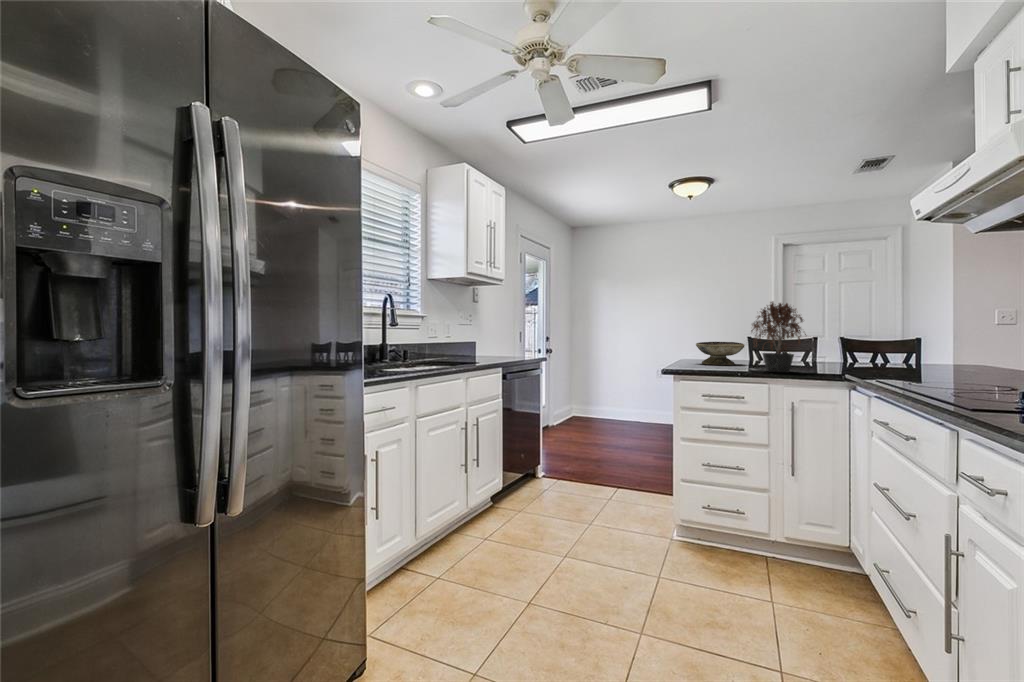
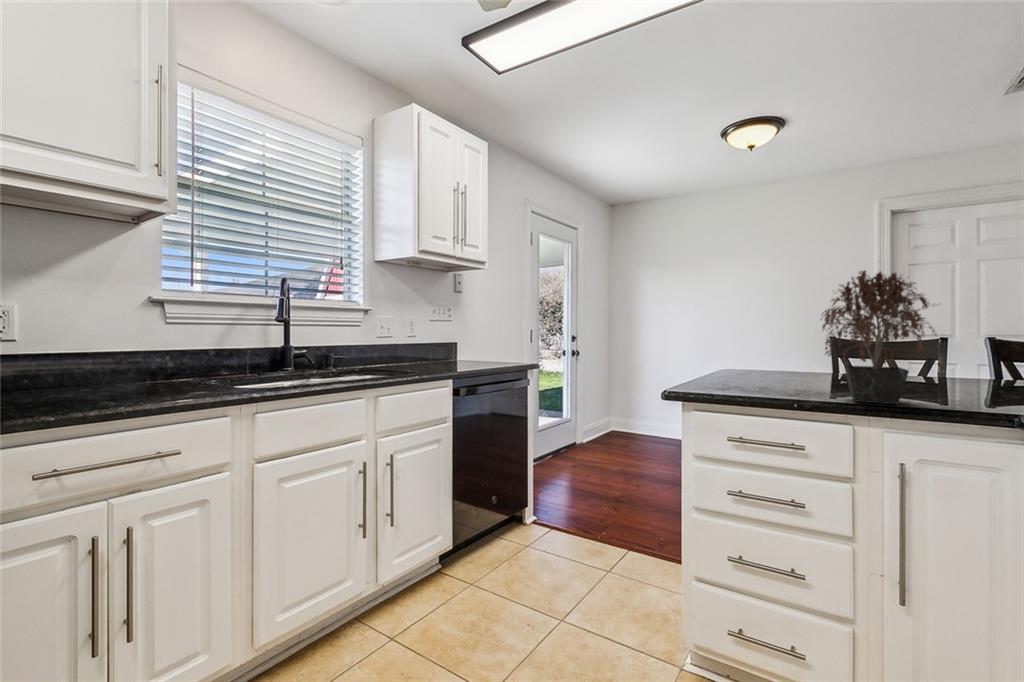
decorative bowl: present [696,342,745,365] -> none [738,344,819,381]

